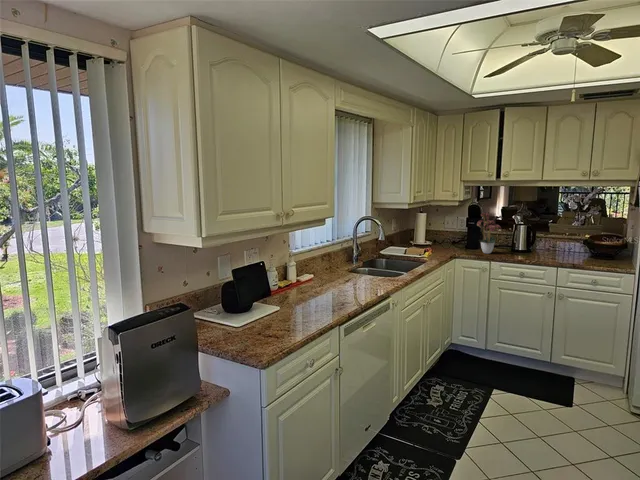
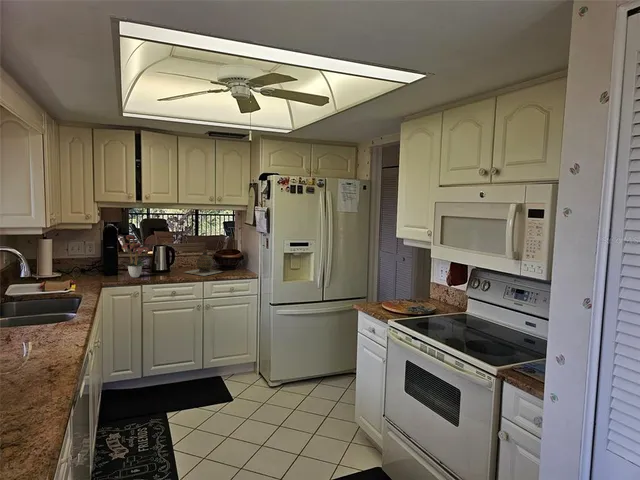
ceramic jug: none [540,228,591,261] -> present [186,247,221,276]

